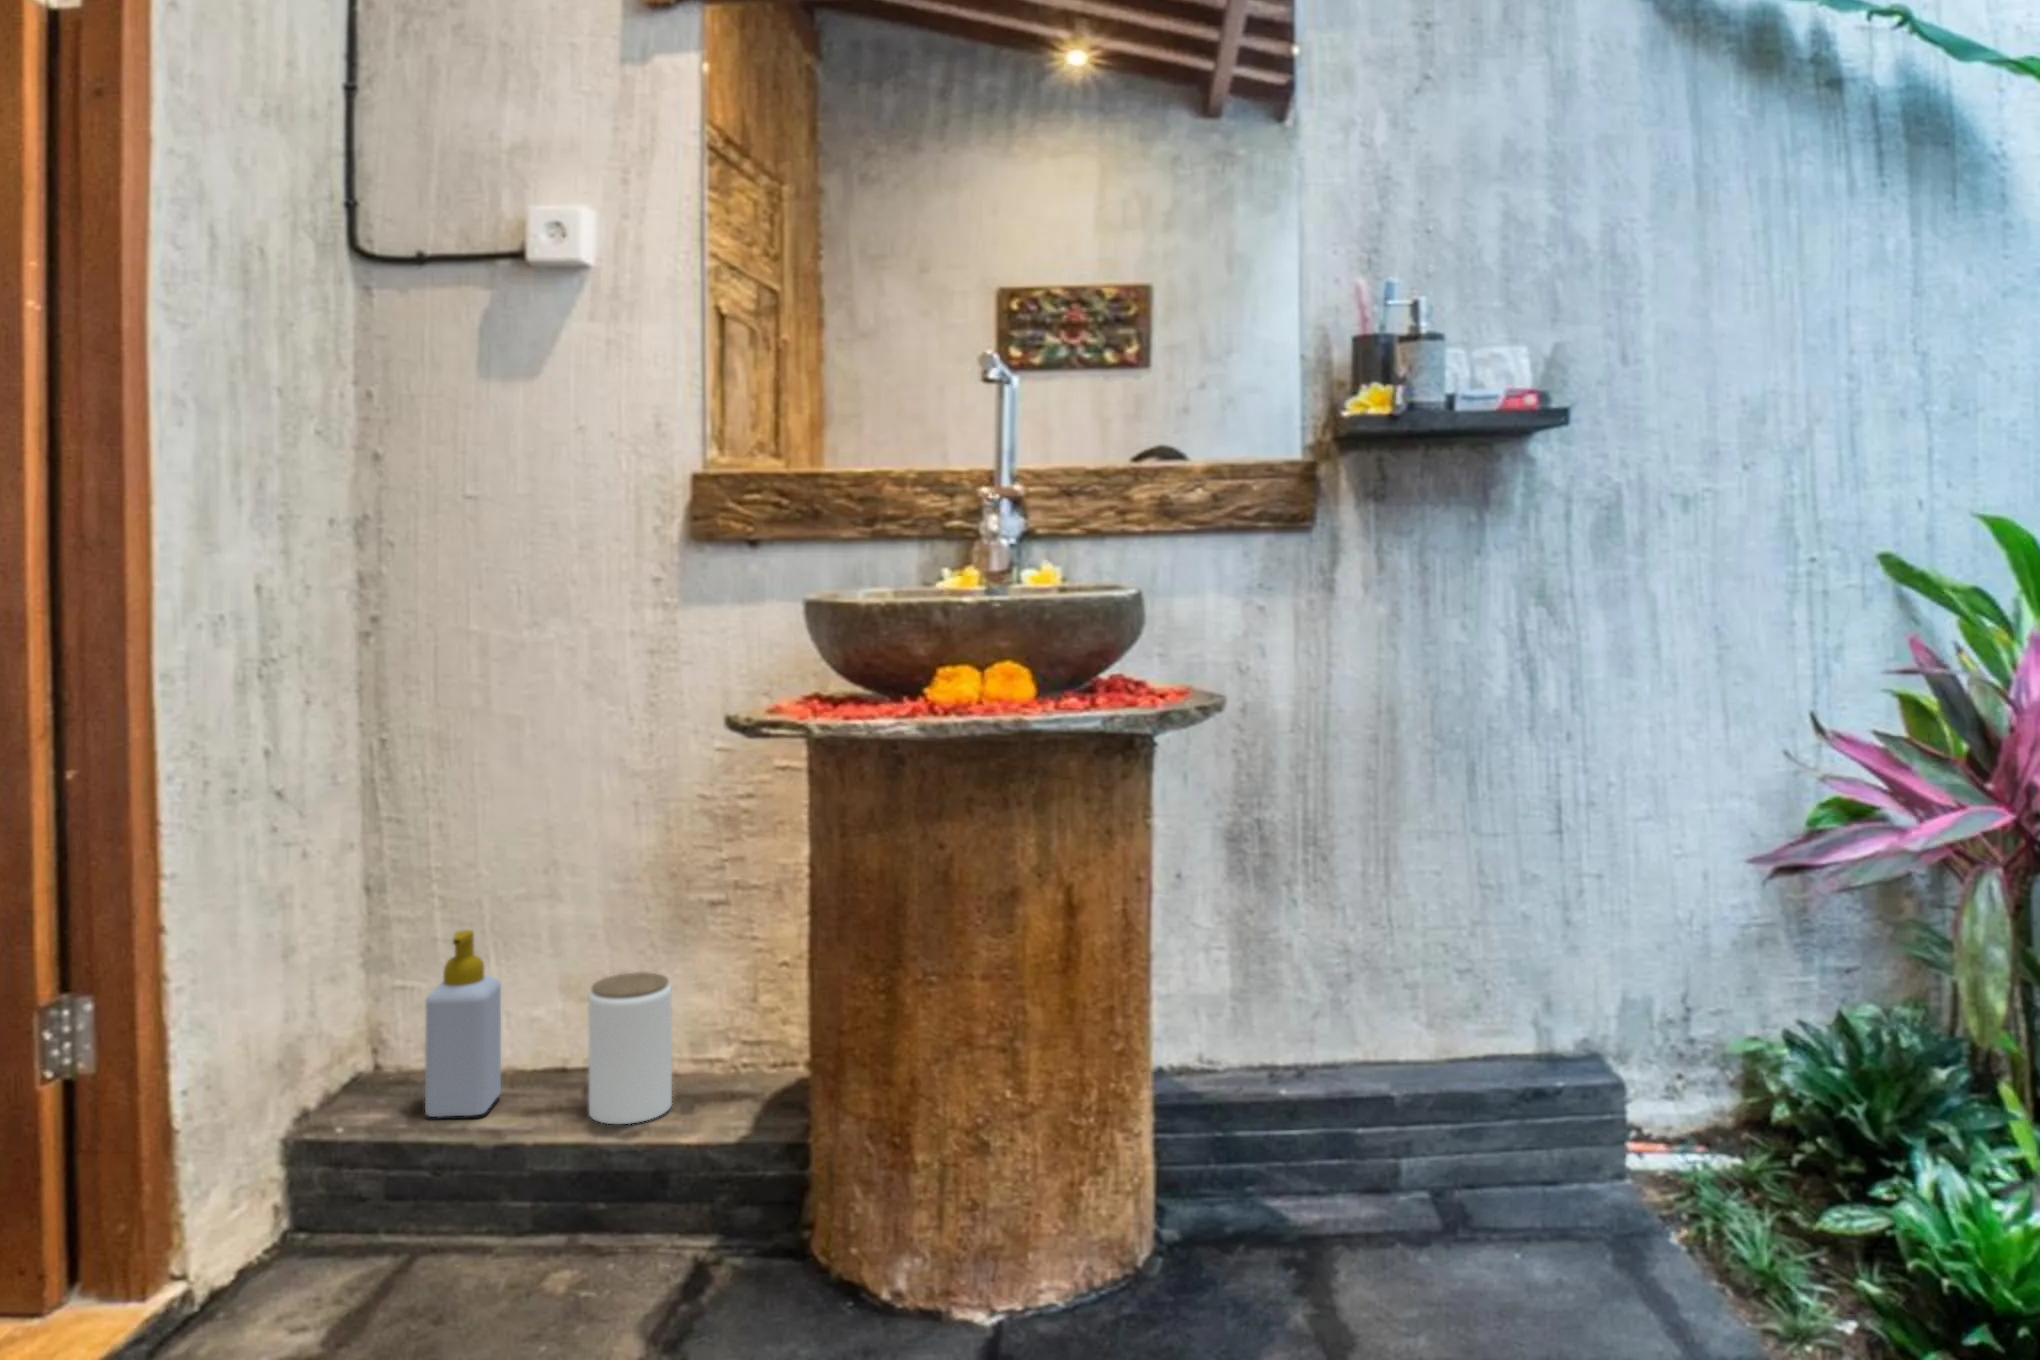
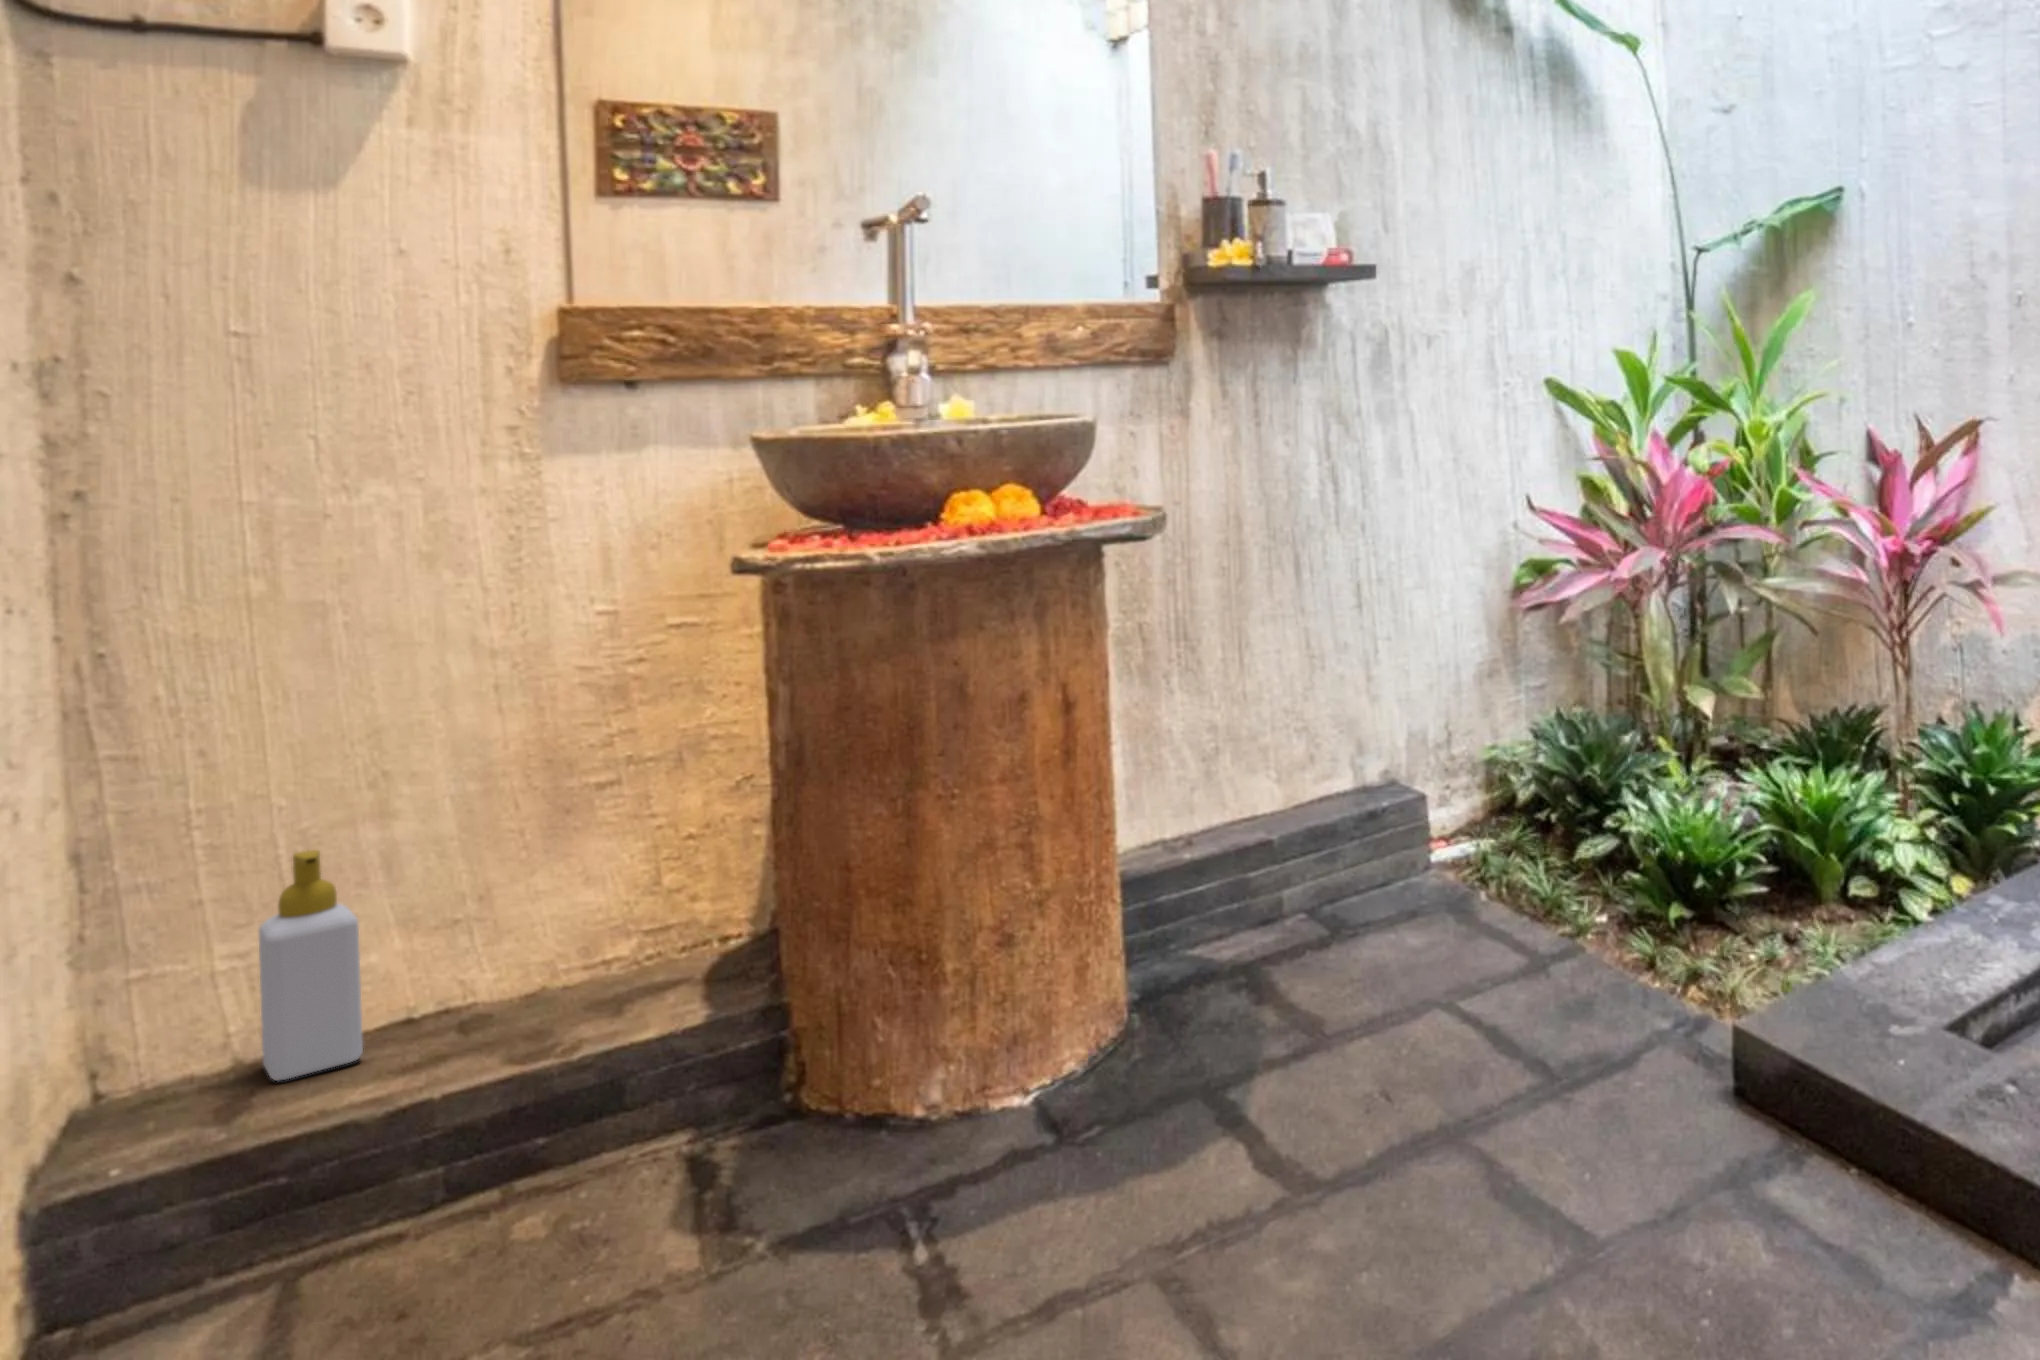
jar: present [589,972,672,1124] -> none [490,859,600,1028]

